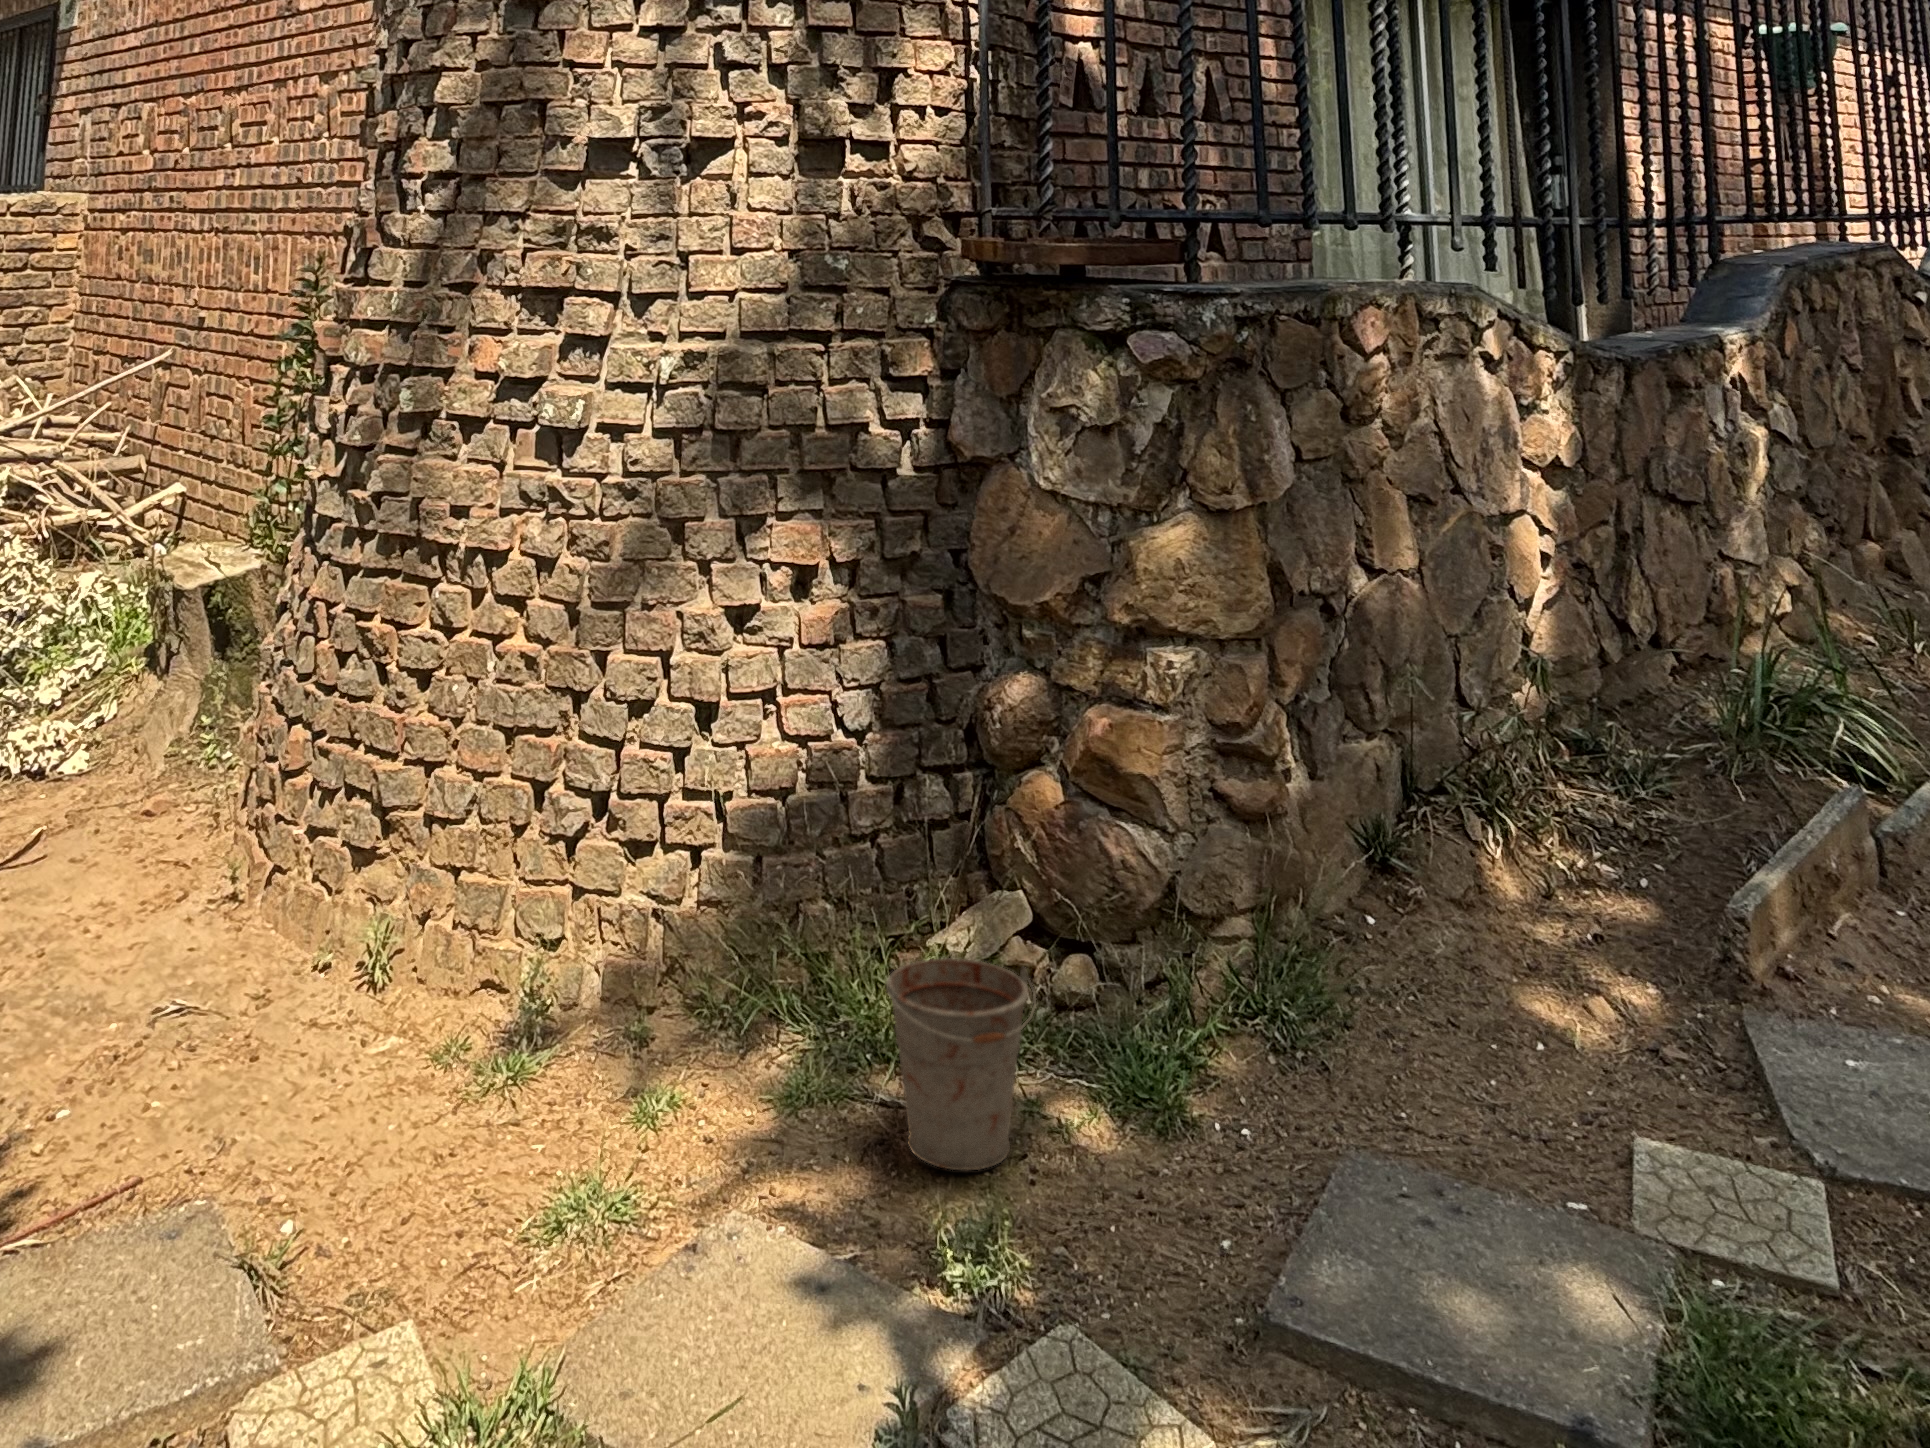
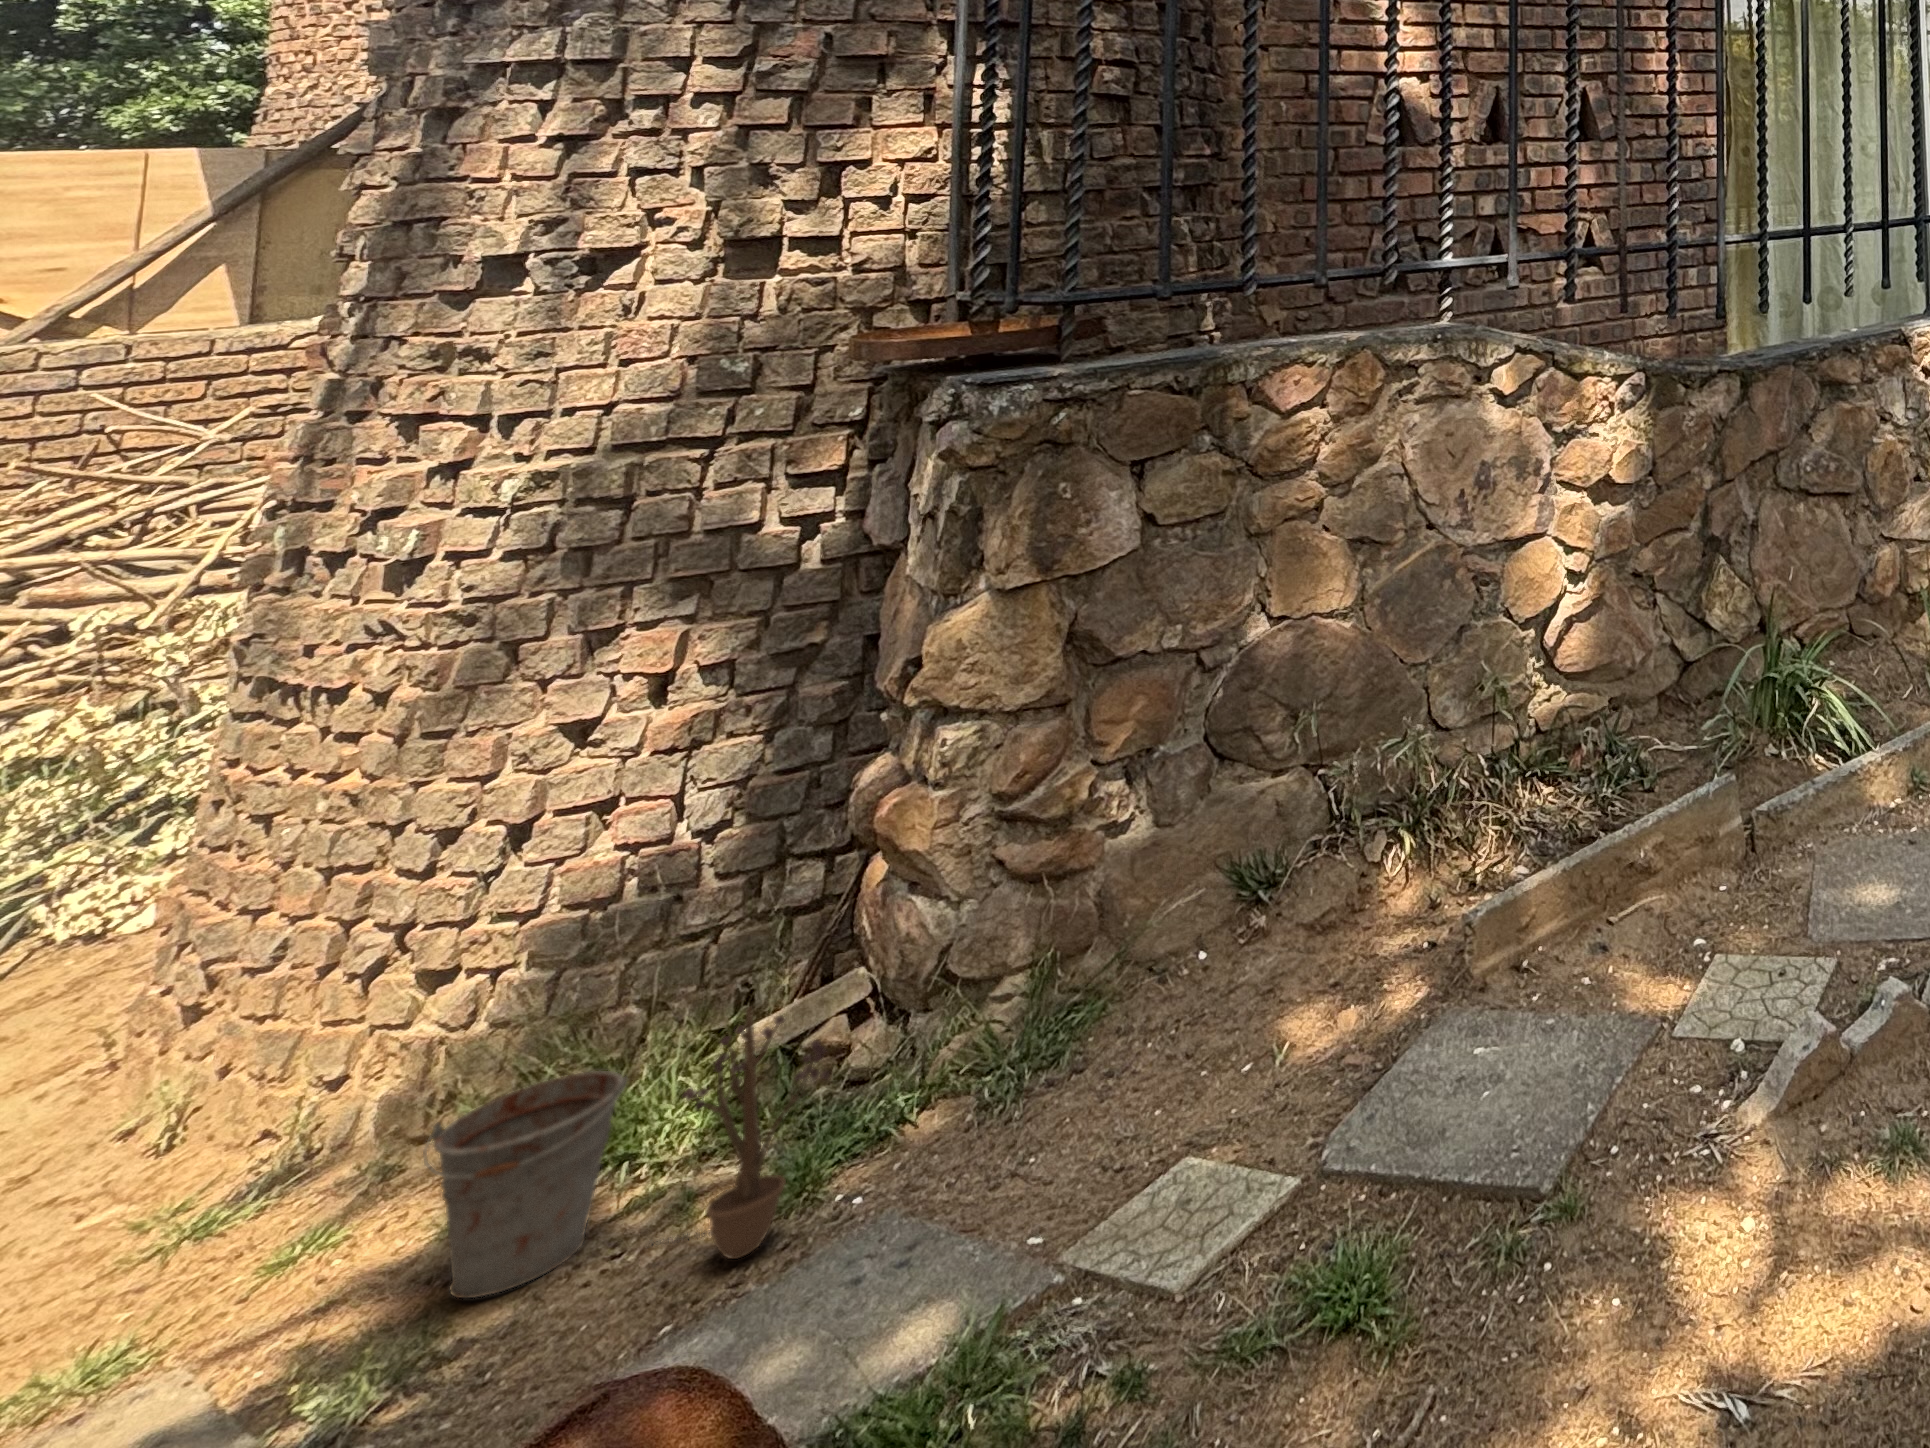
decorative plant: none [1117,907,1291,1176] -> present [650,1007,830,1259]

